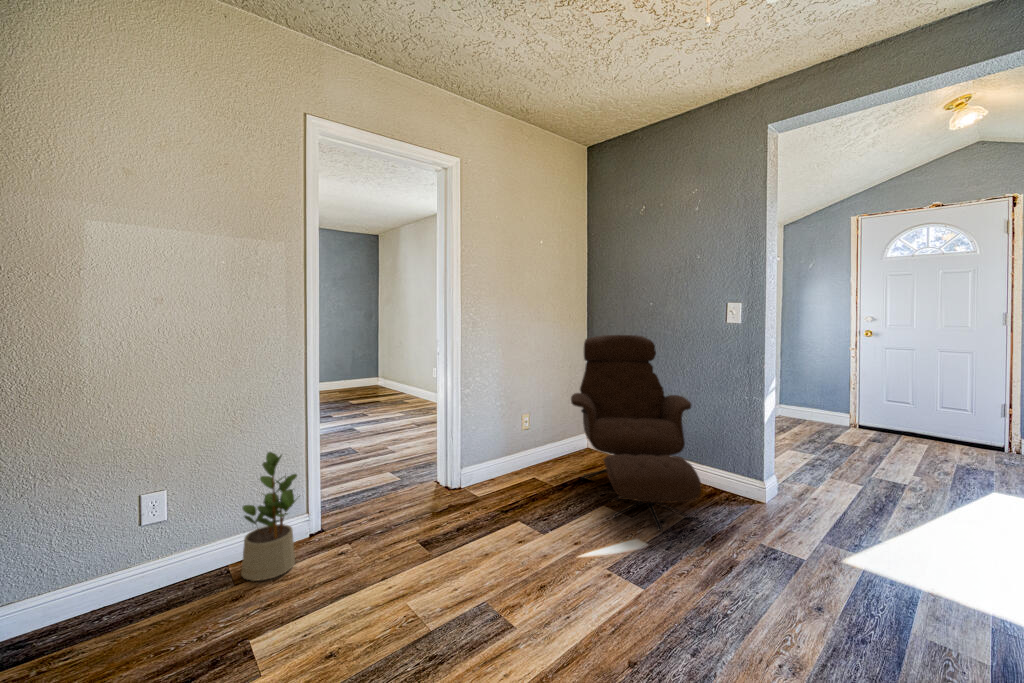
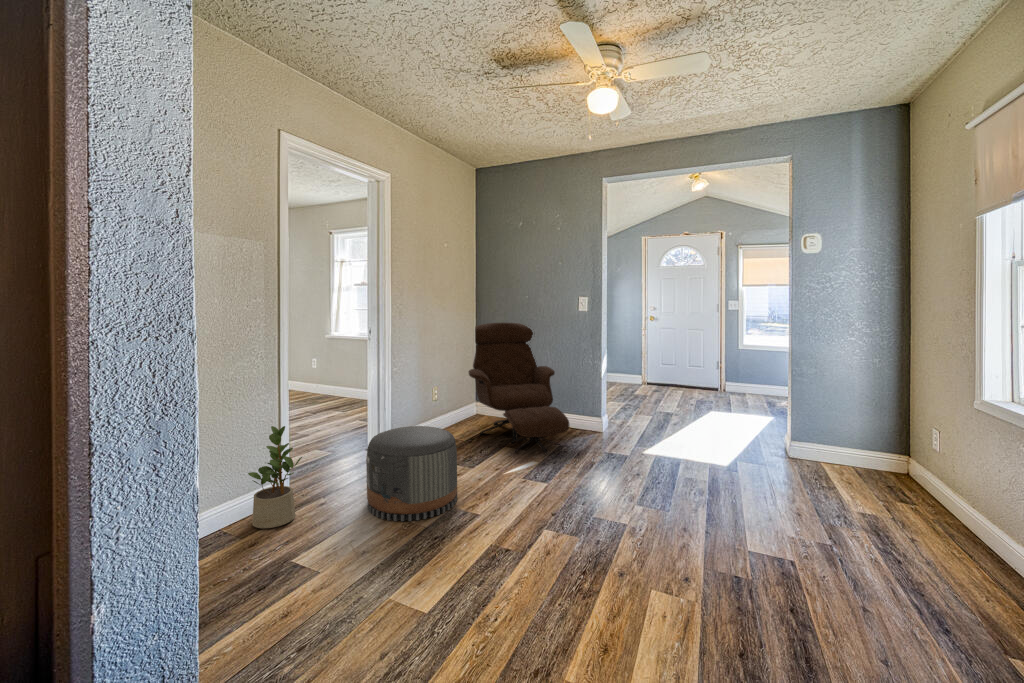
pouf: none [371,469,497,618] -> present [366,426,457,521]

